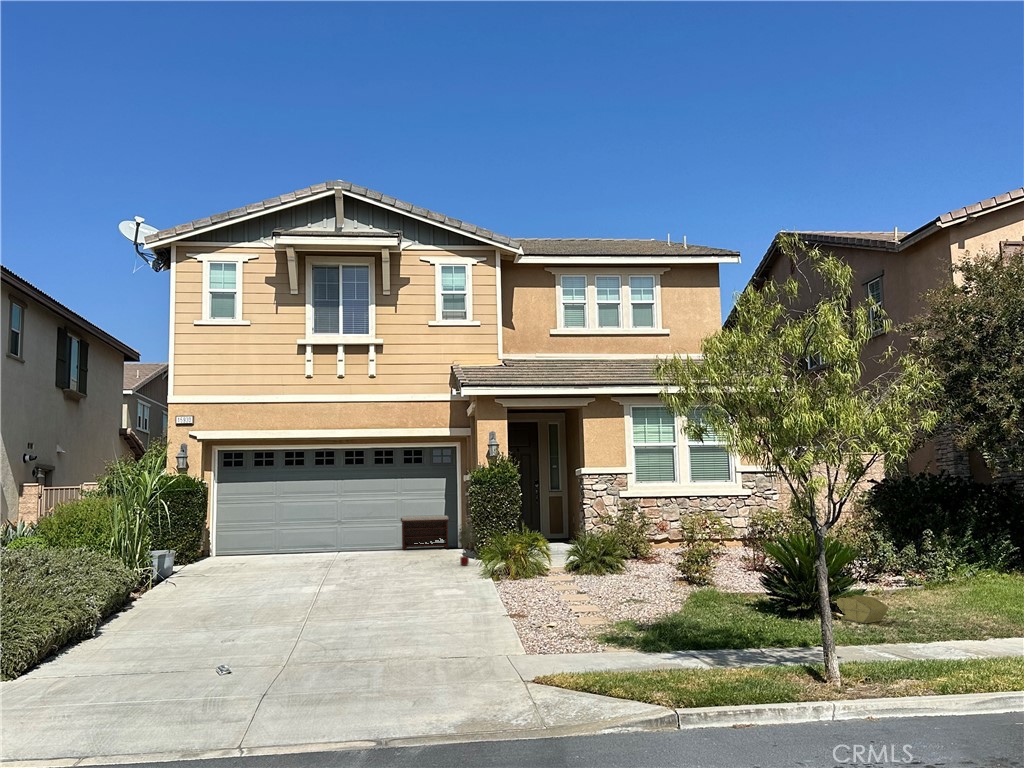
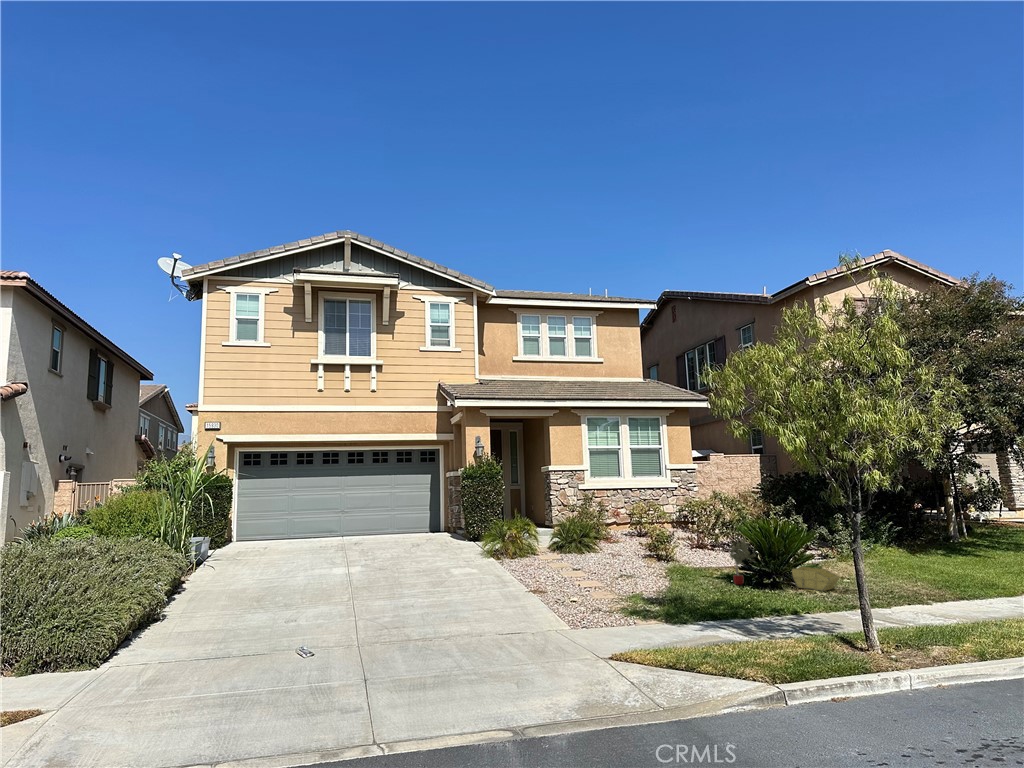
bench: present [401,515,450,550] -> none [395,505,437,534]
potted tree: present [458,522,480,566] -> present [730,535,755,585]

